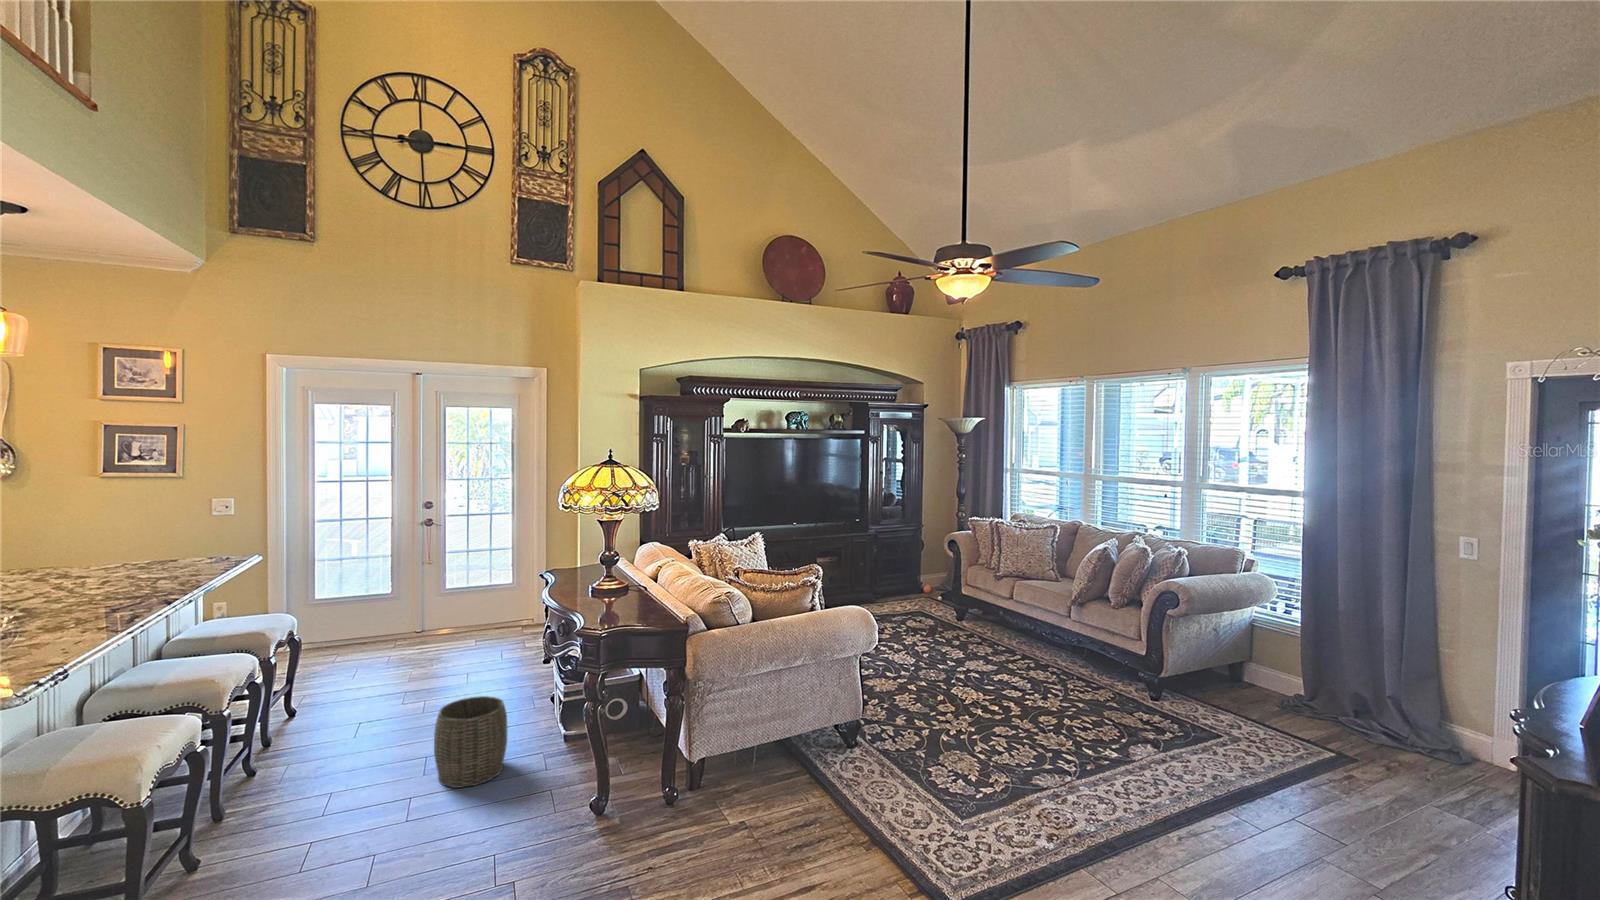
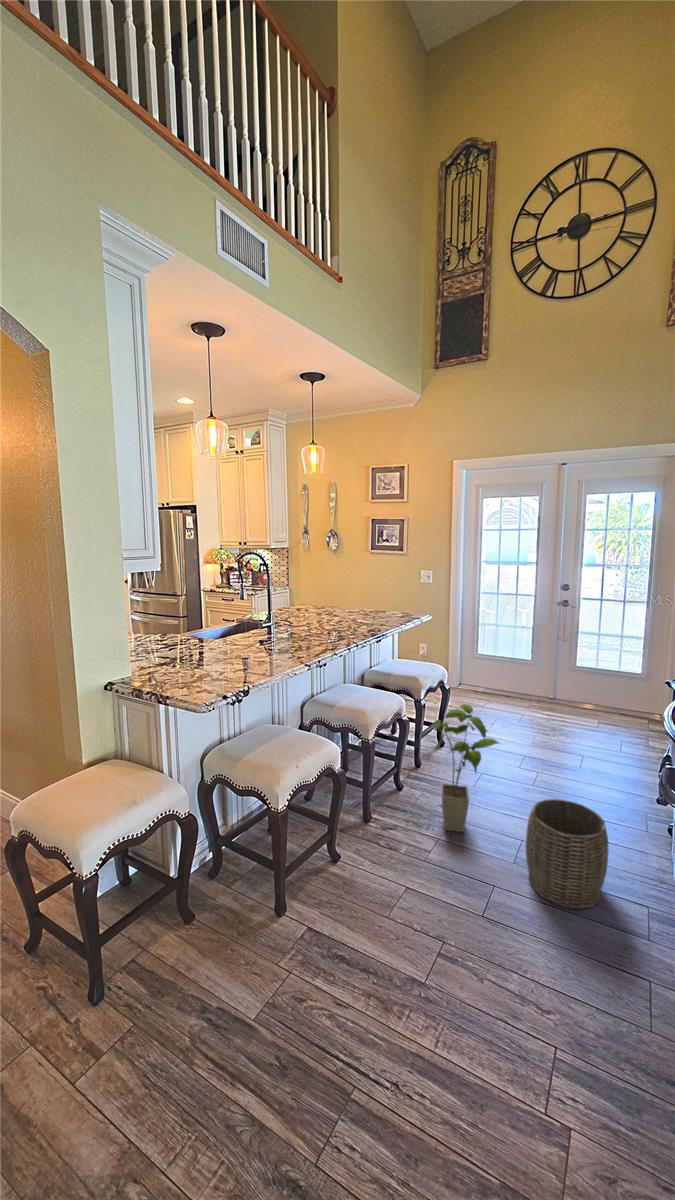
house plant: none [307,637,394,785] -> present [432,704,499,832]

